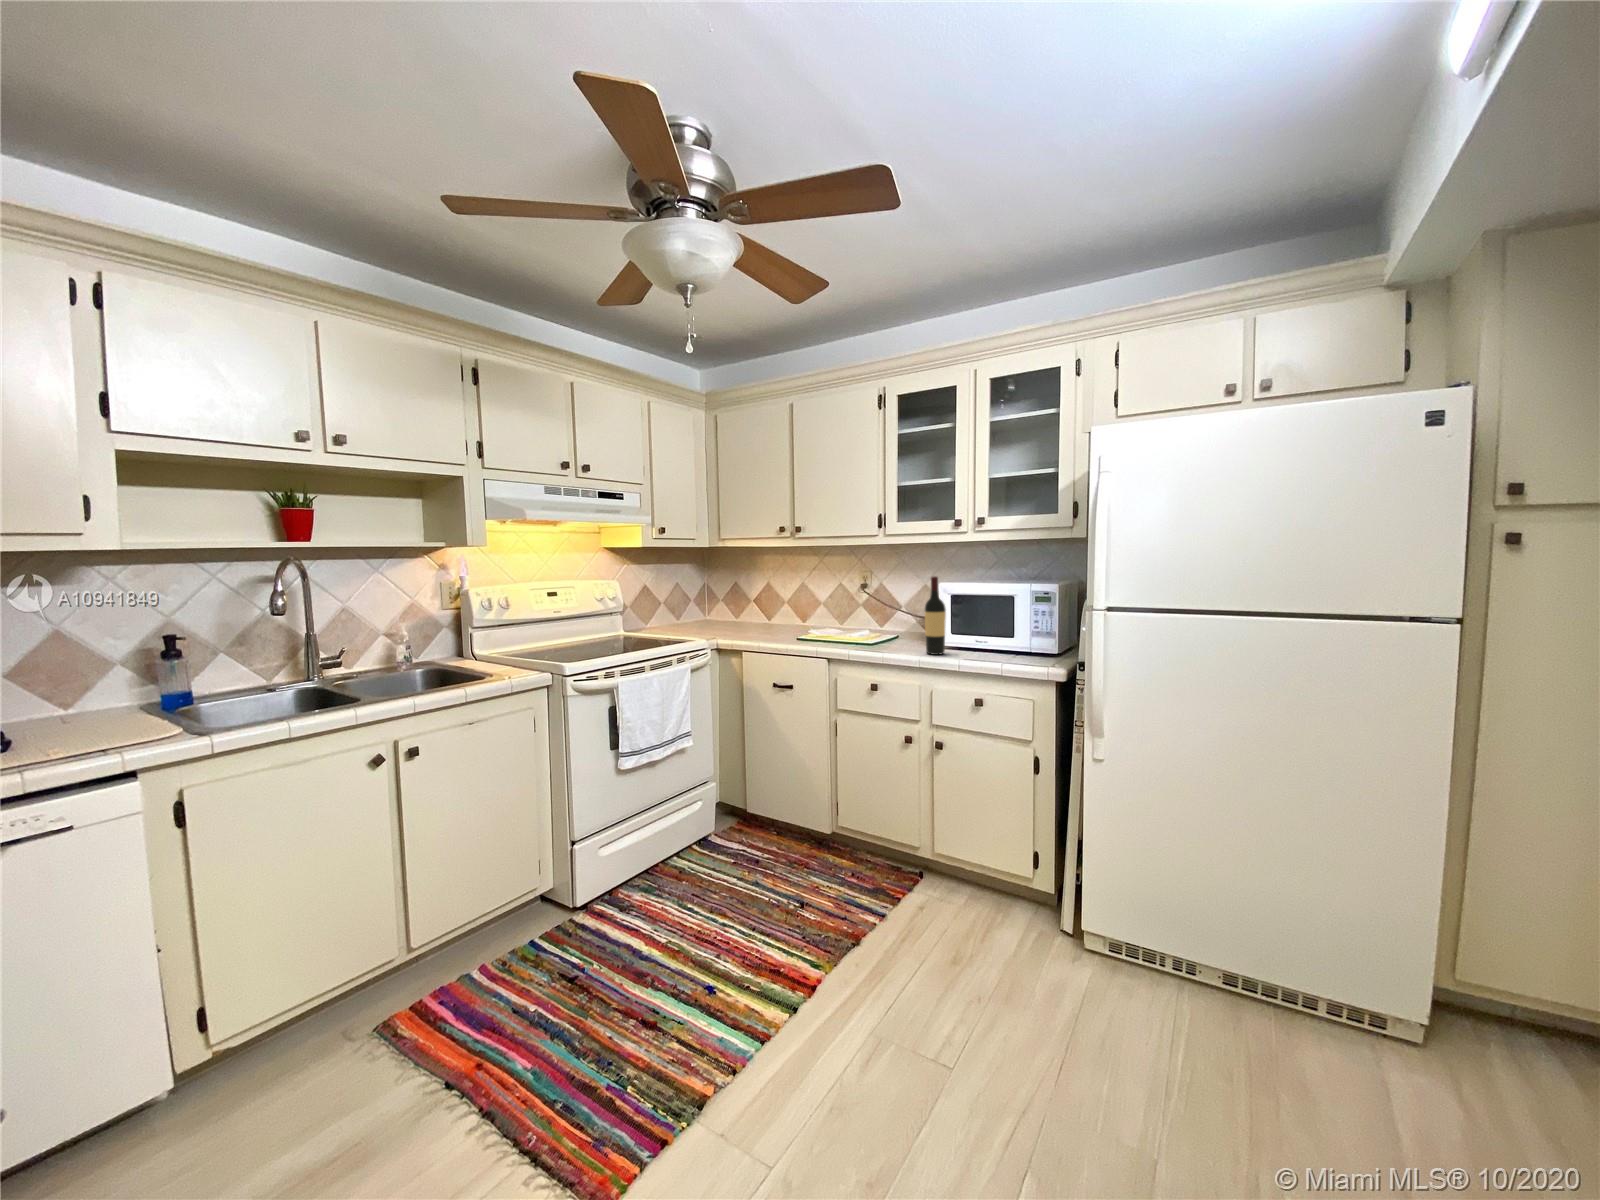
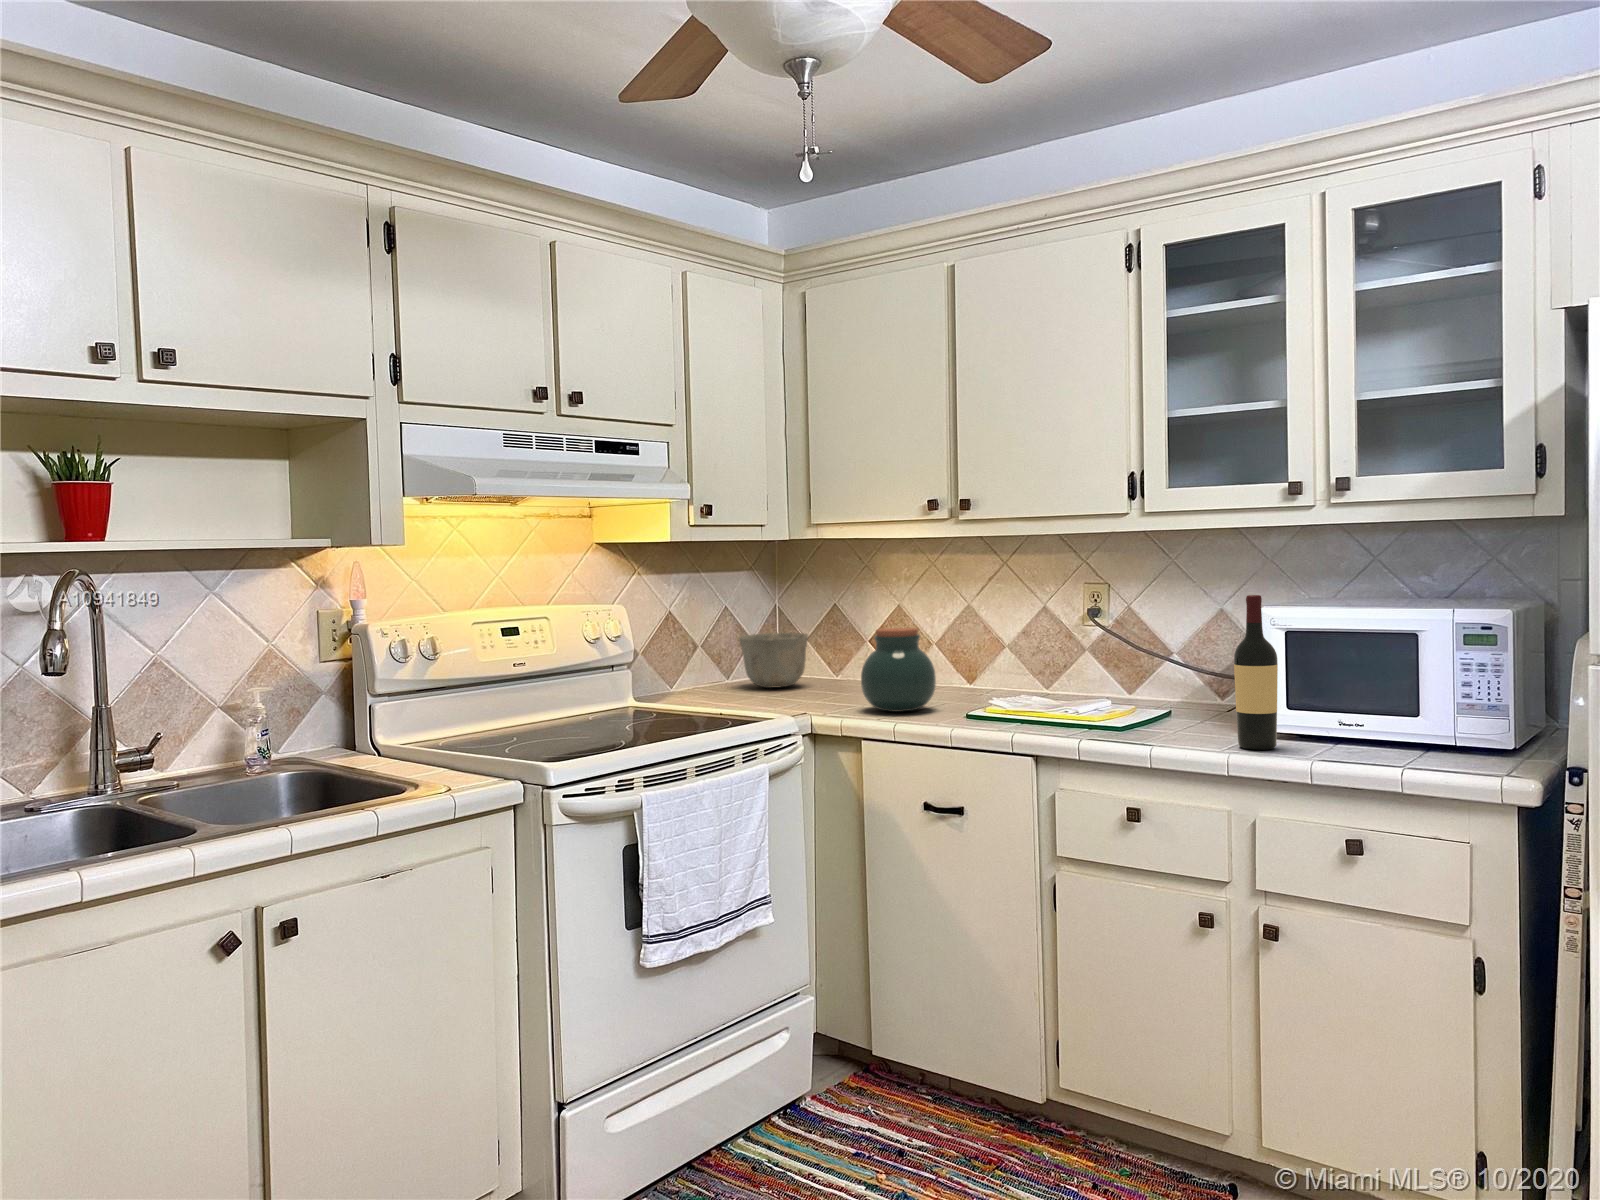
jar: none [743,593,781,636] -> present [861,628,936,712]
ceramic bowl: none [683,595,720,624] -> present [739,633,808,688]

